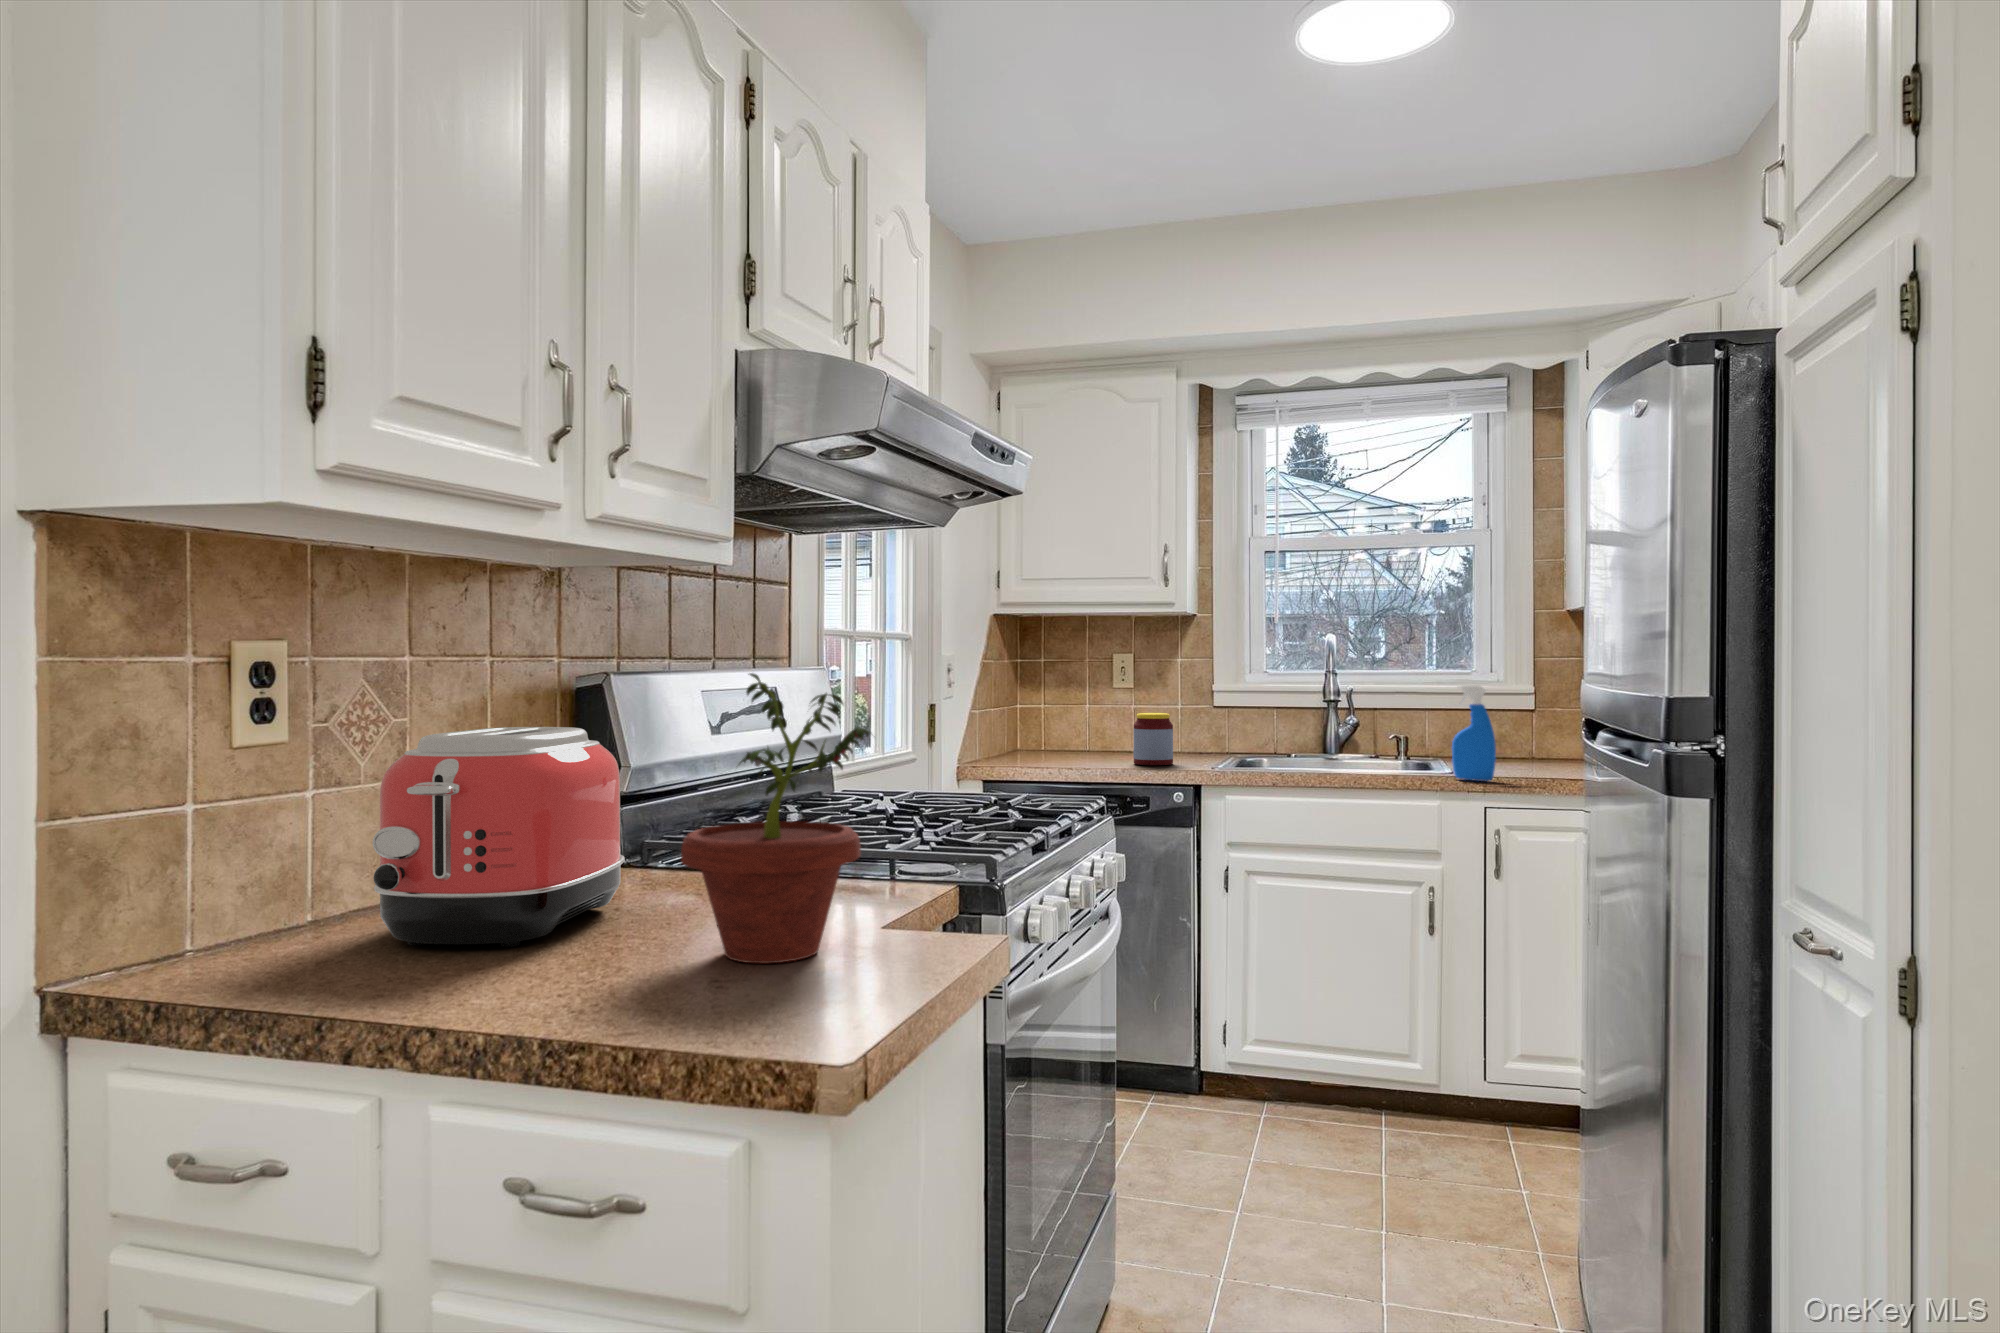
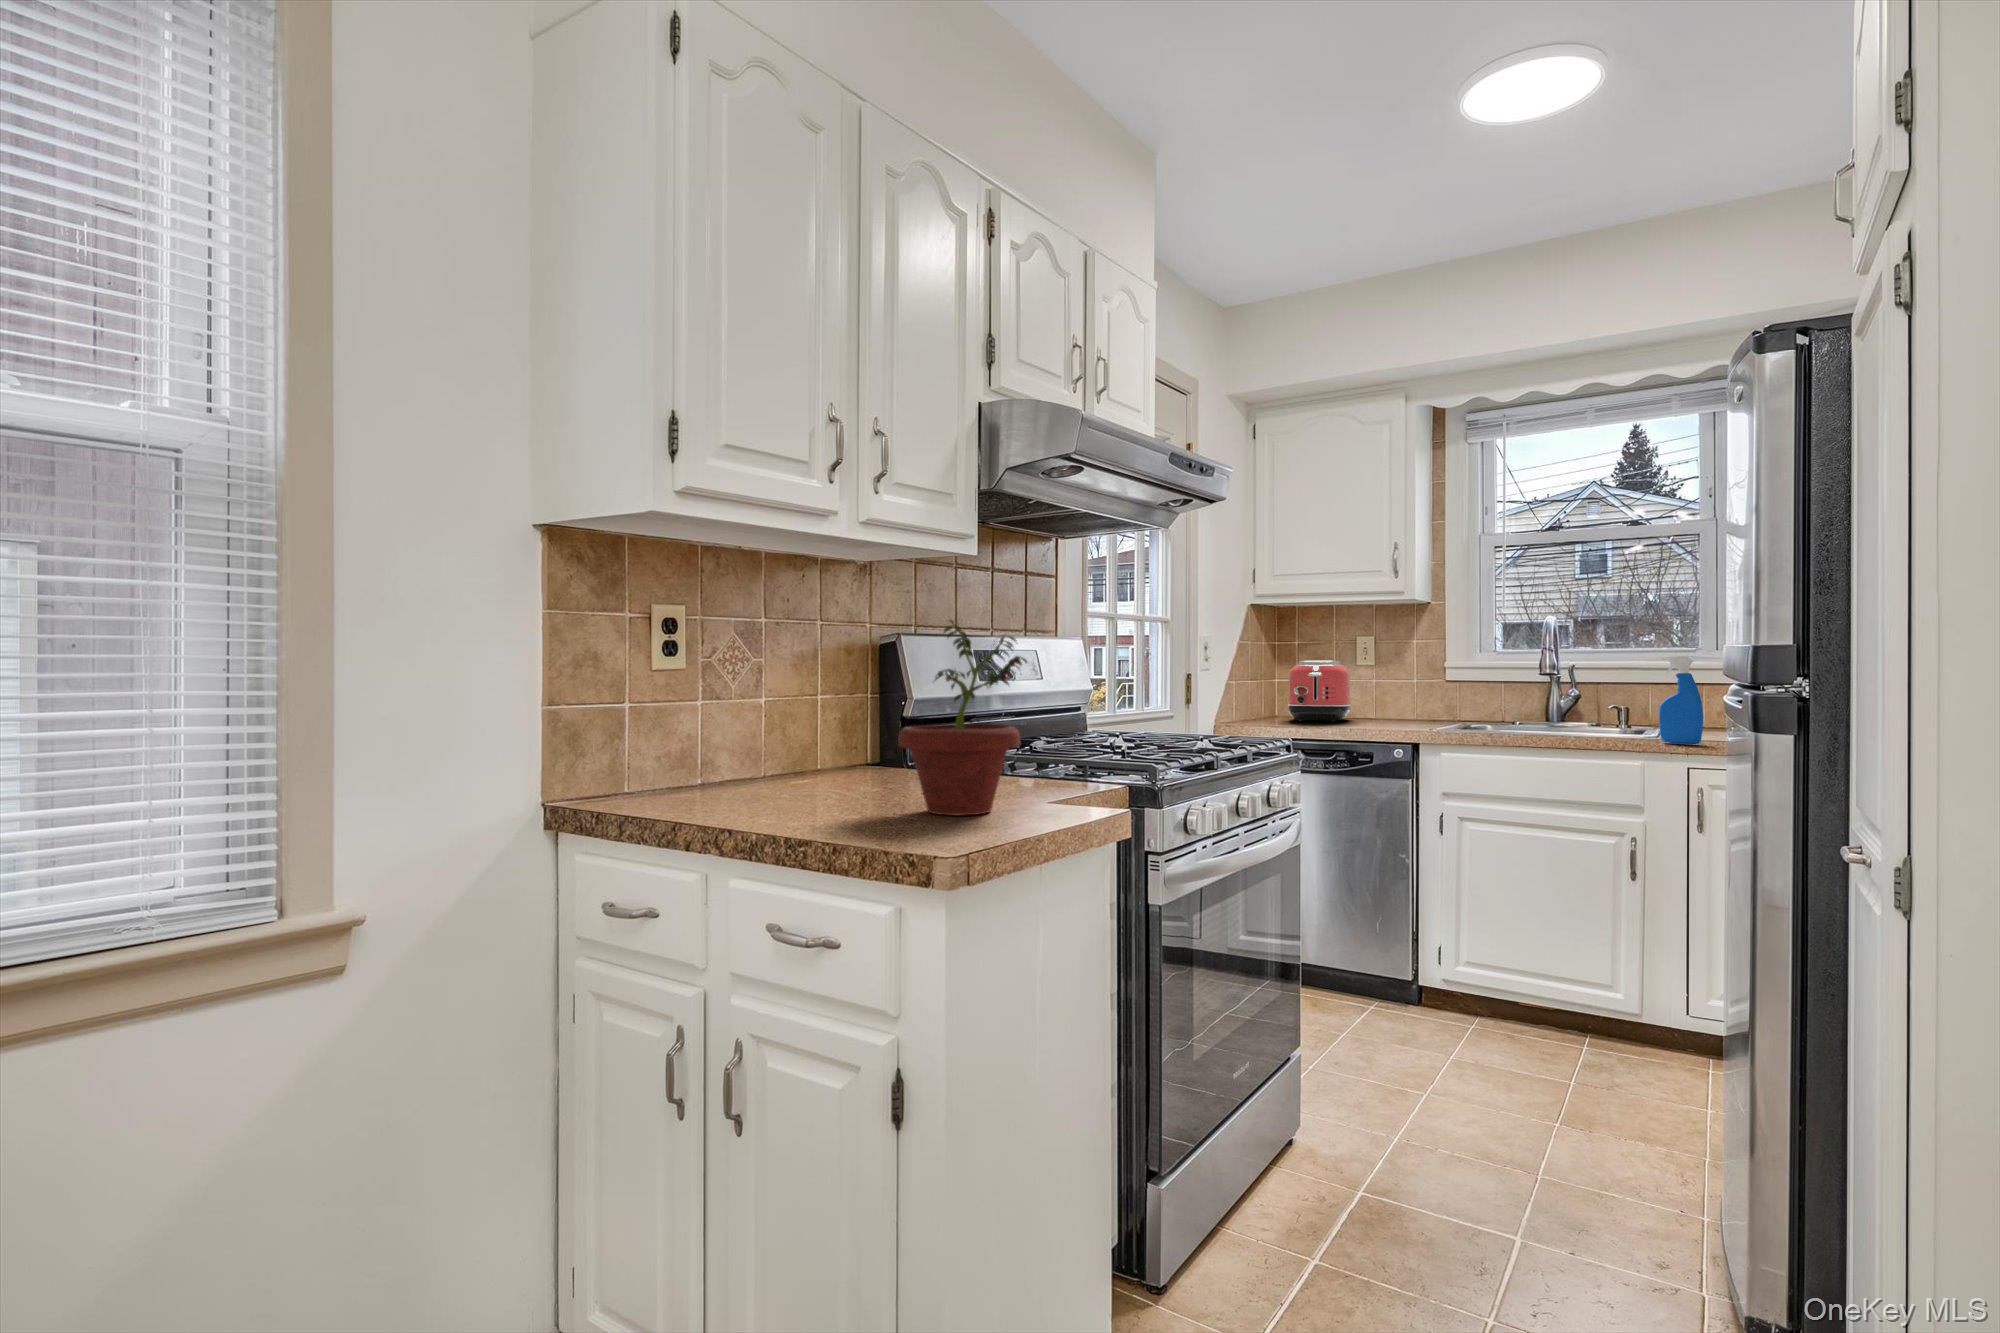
jar: present [1133,713,1173,765] -> none [1363,684,1398,728]
toaster: present [372,727,625,947] -> present [1288,661,1351,722]

